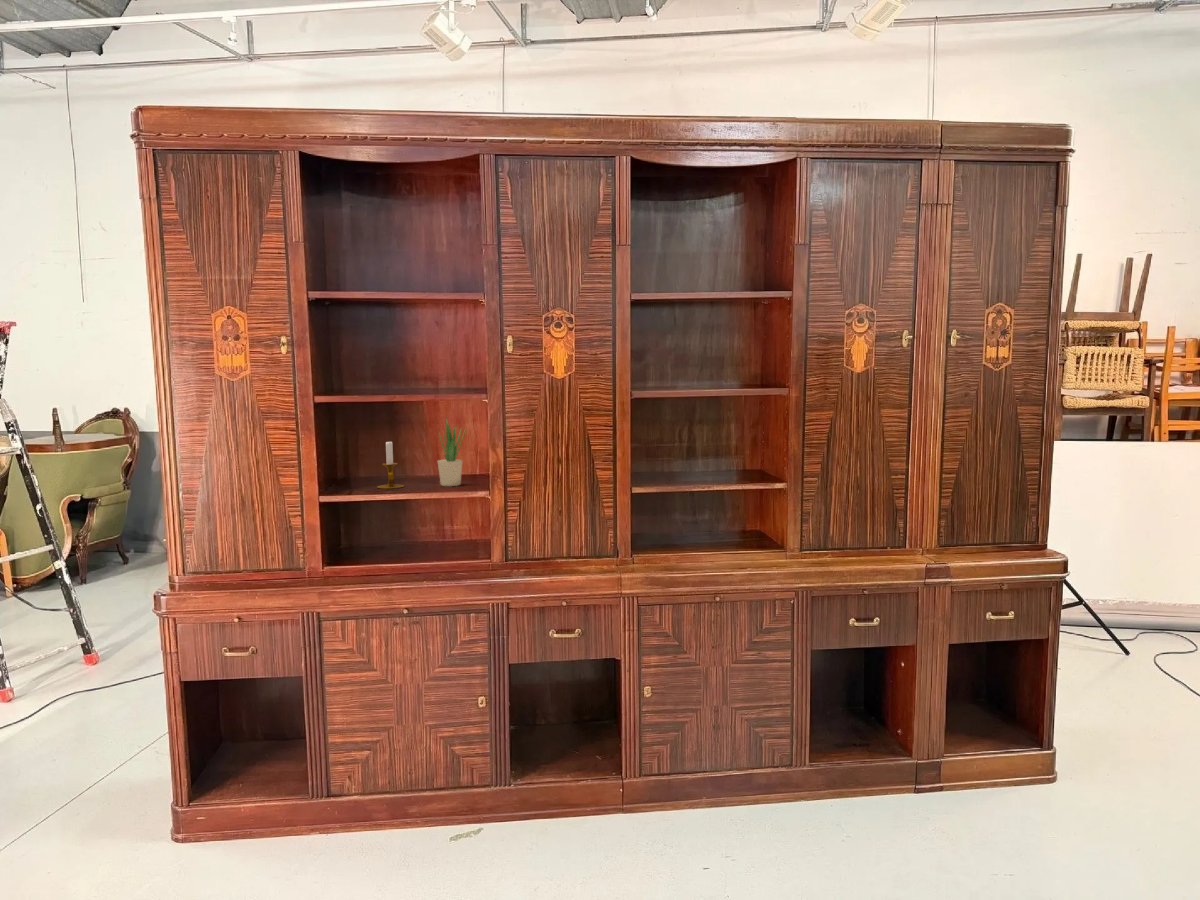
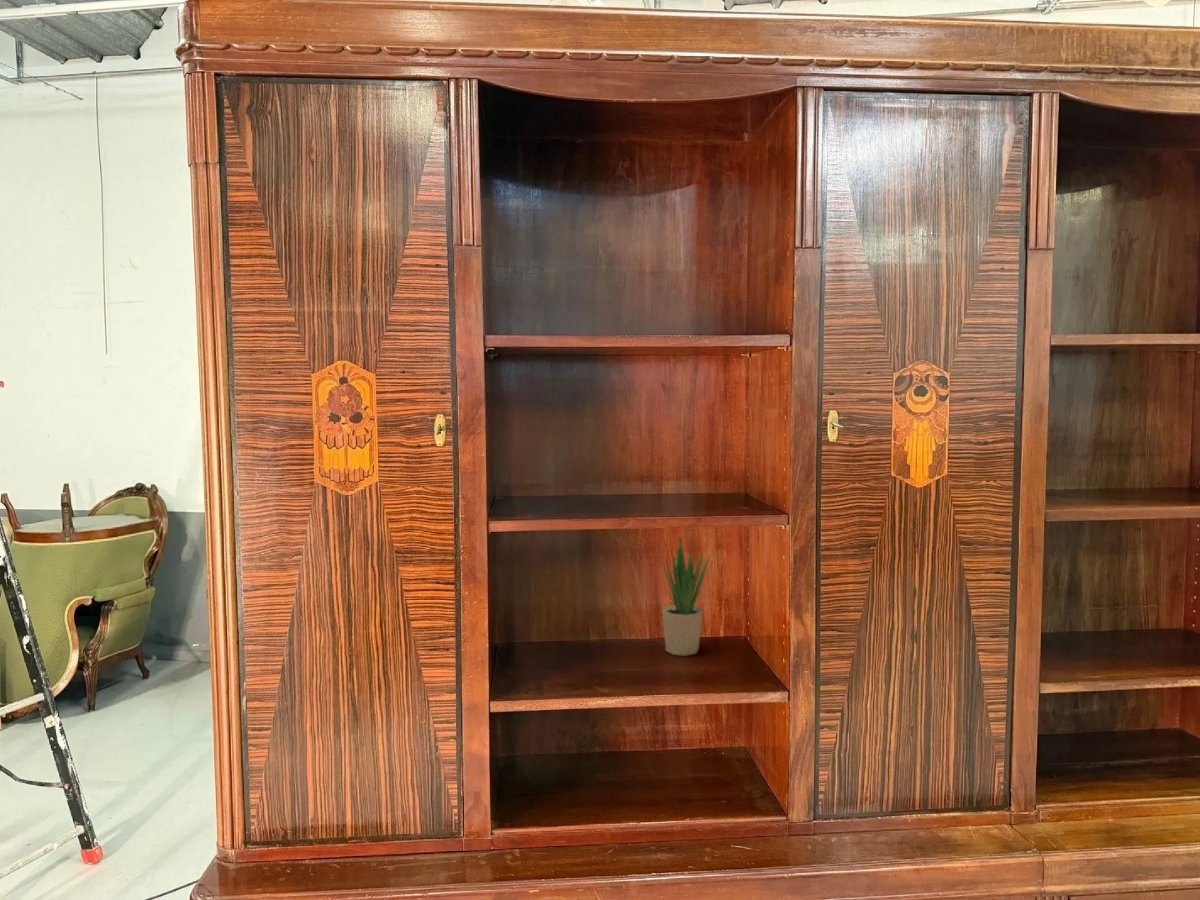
candlestick: present [377,442,404,489] -> none [562,578,607,661]

